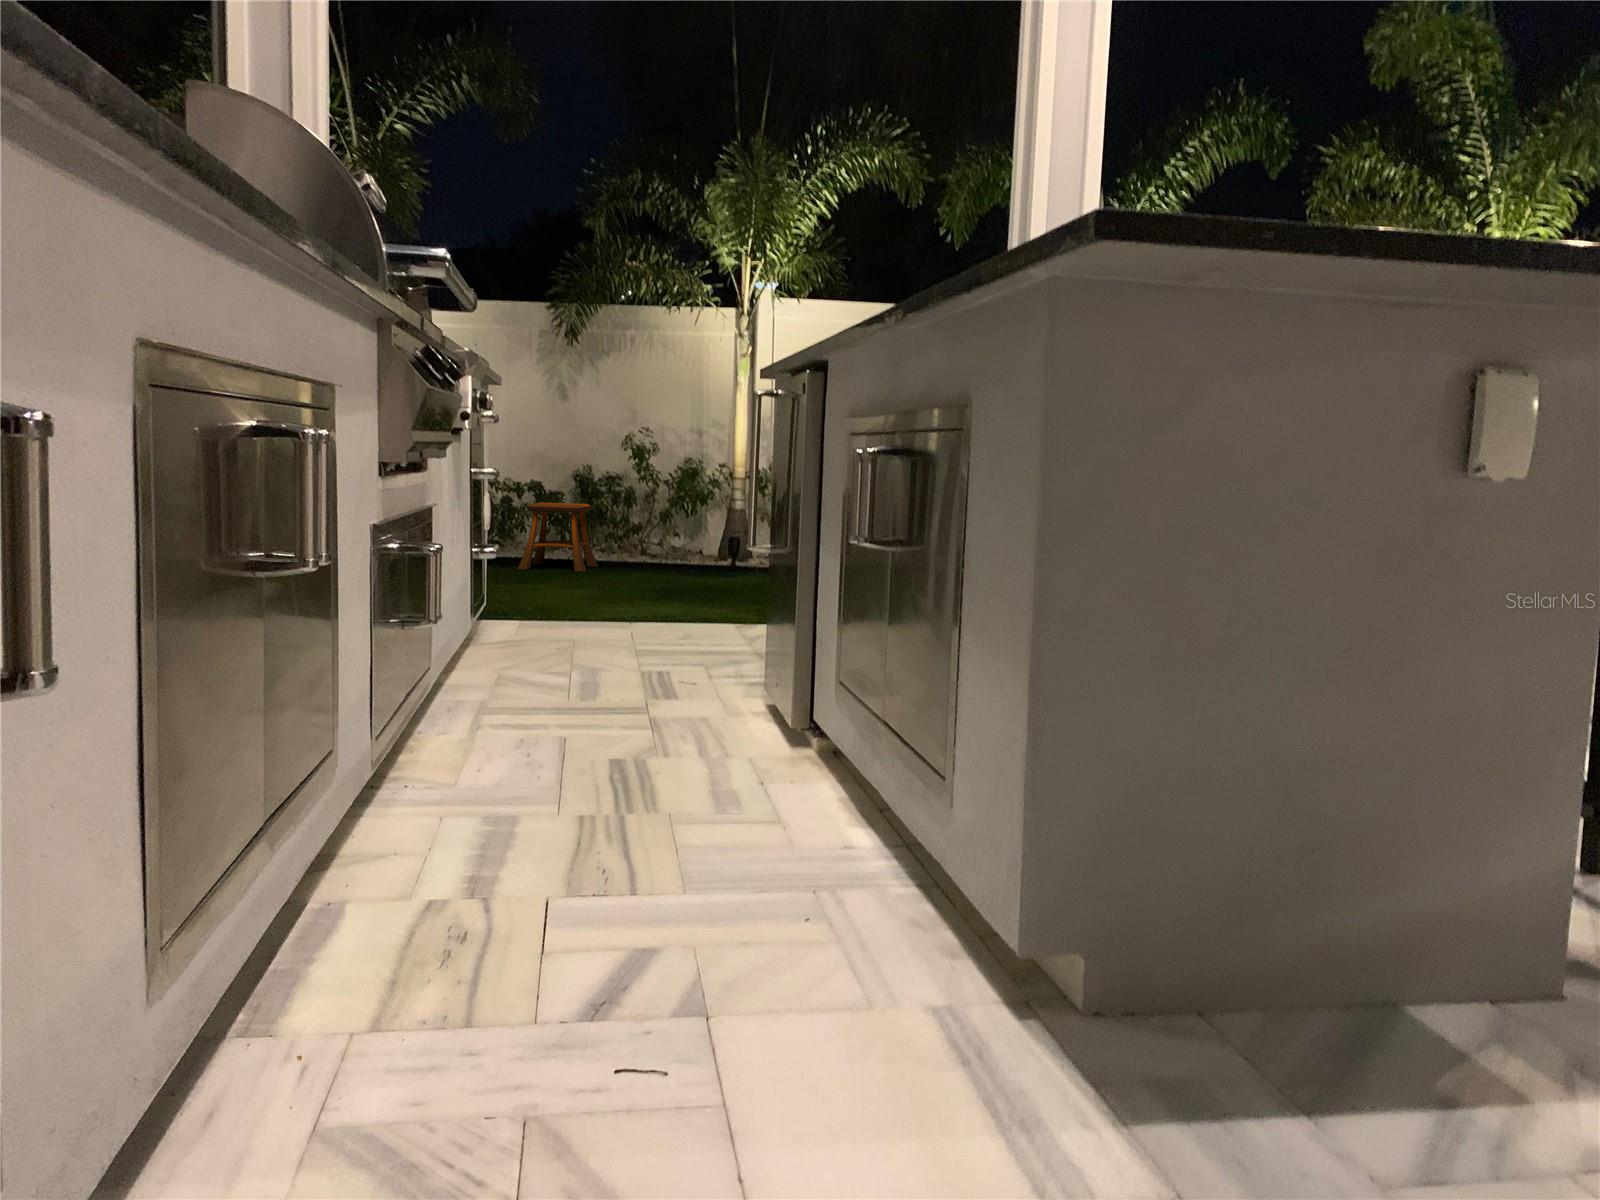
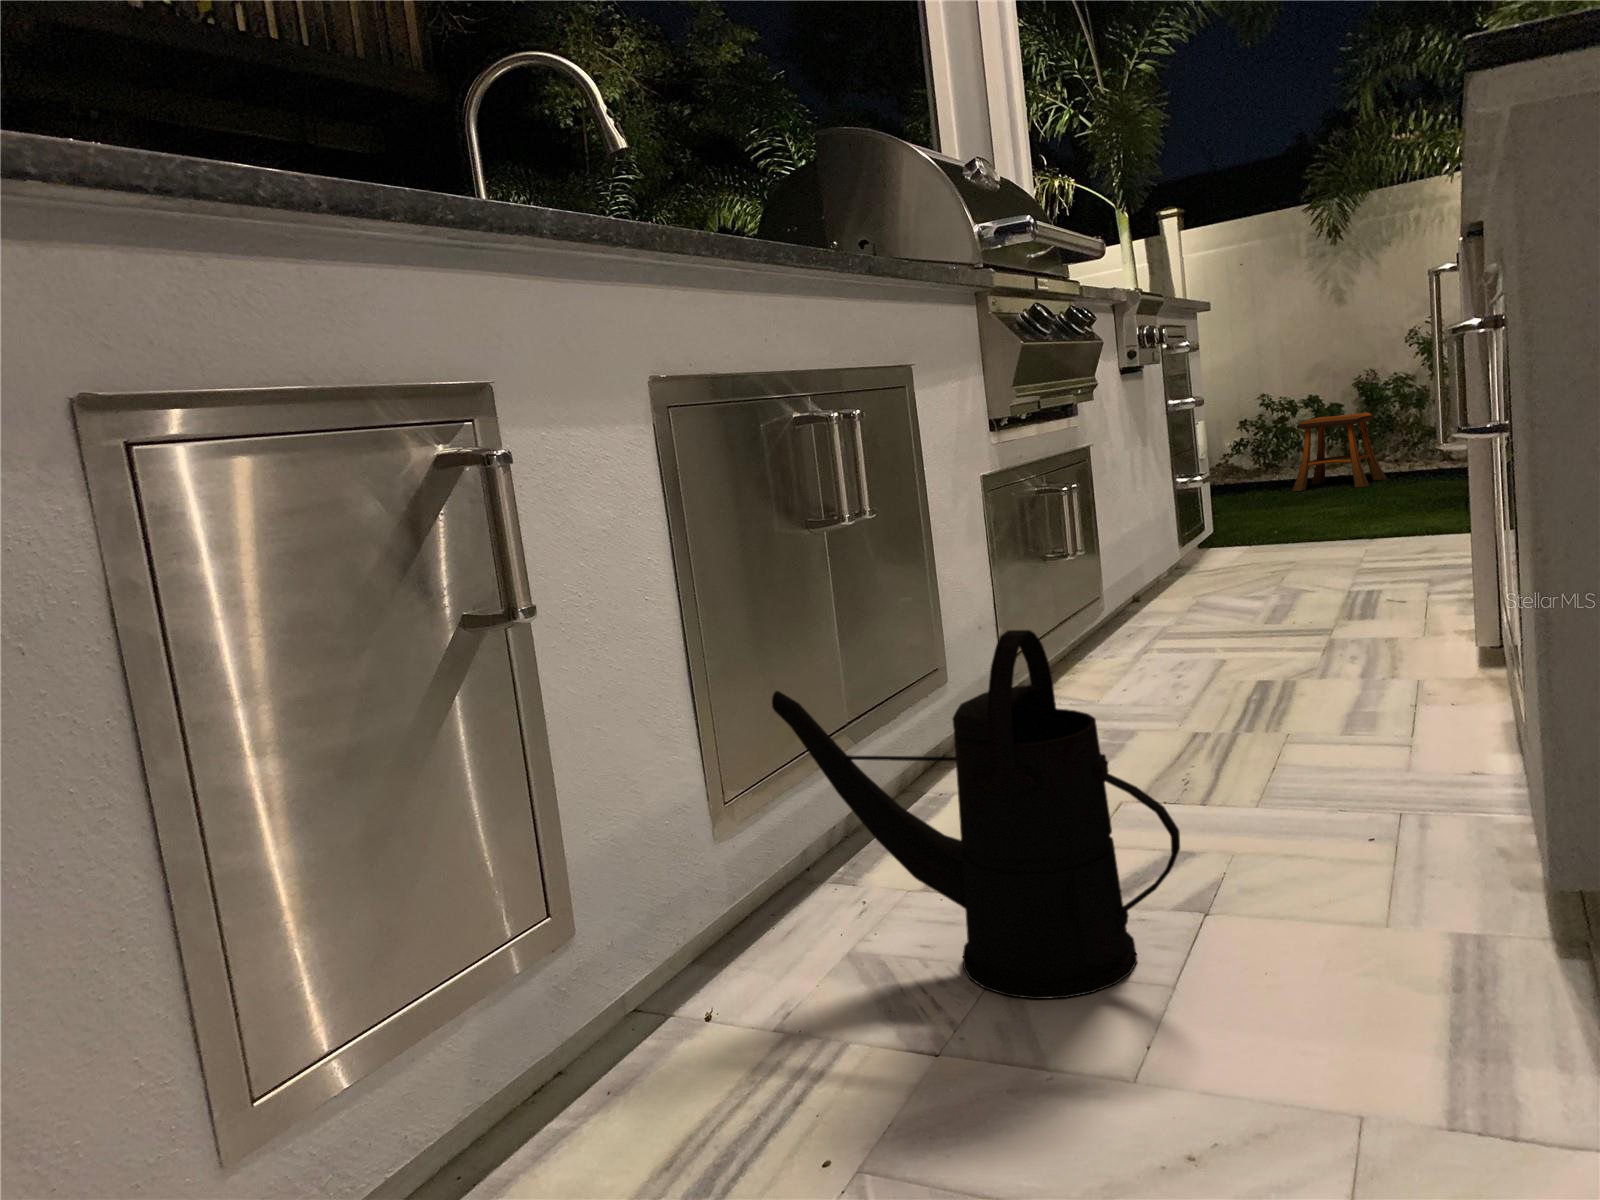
watering can: none [231,713,748,1156] -> present [772,630,1180,999]

